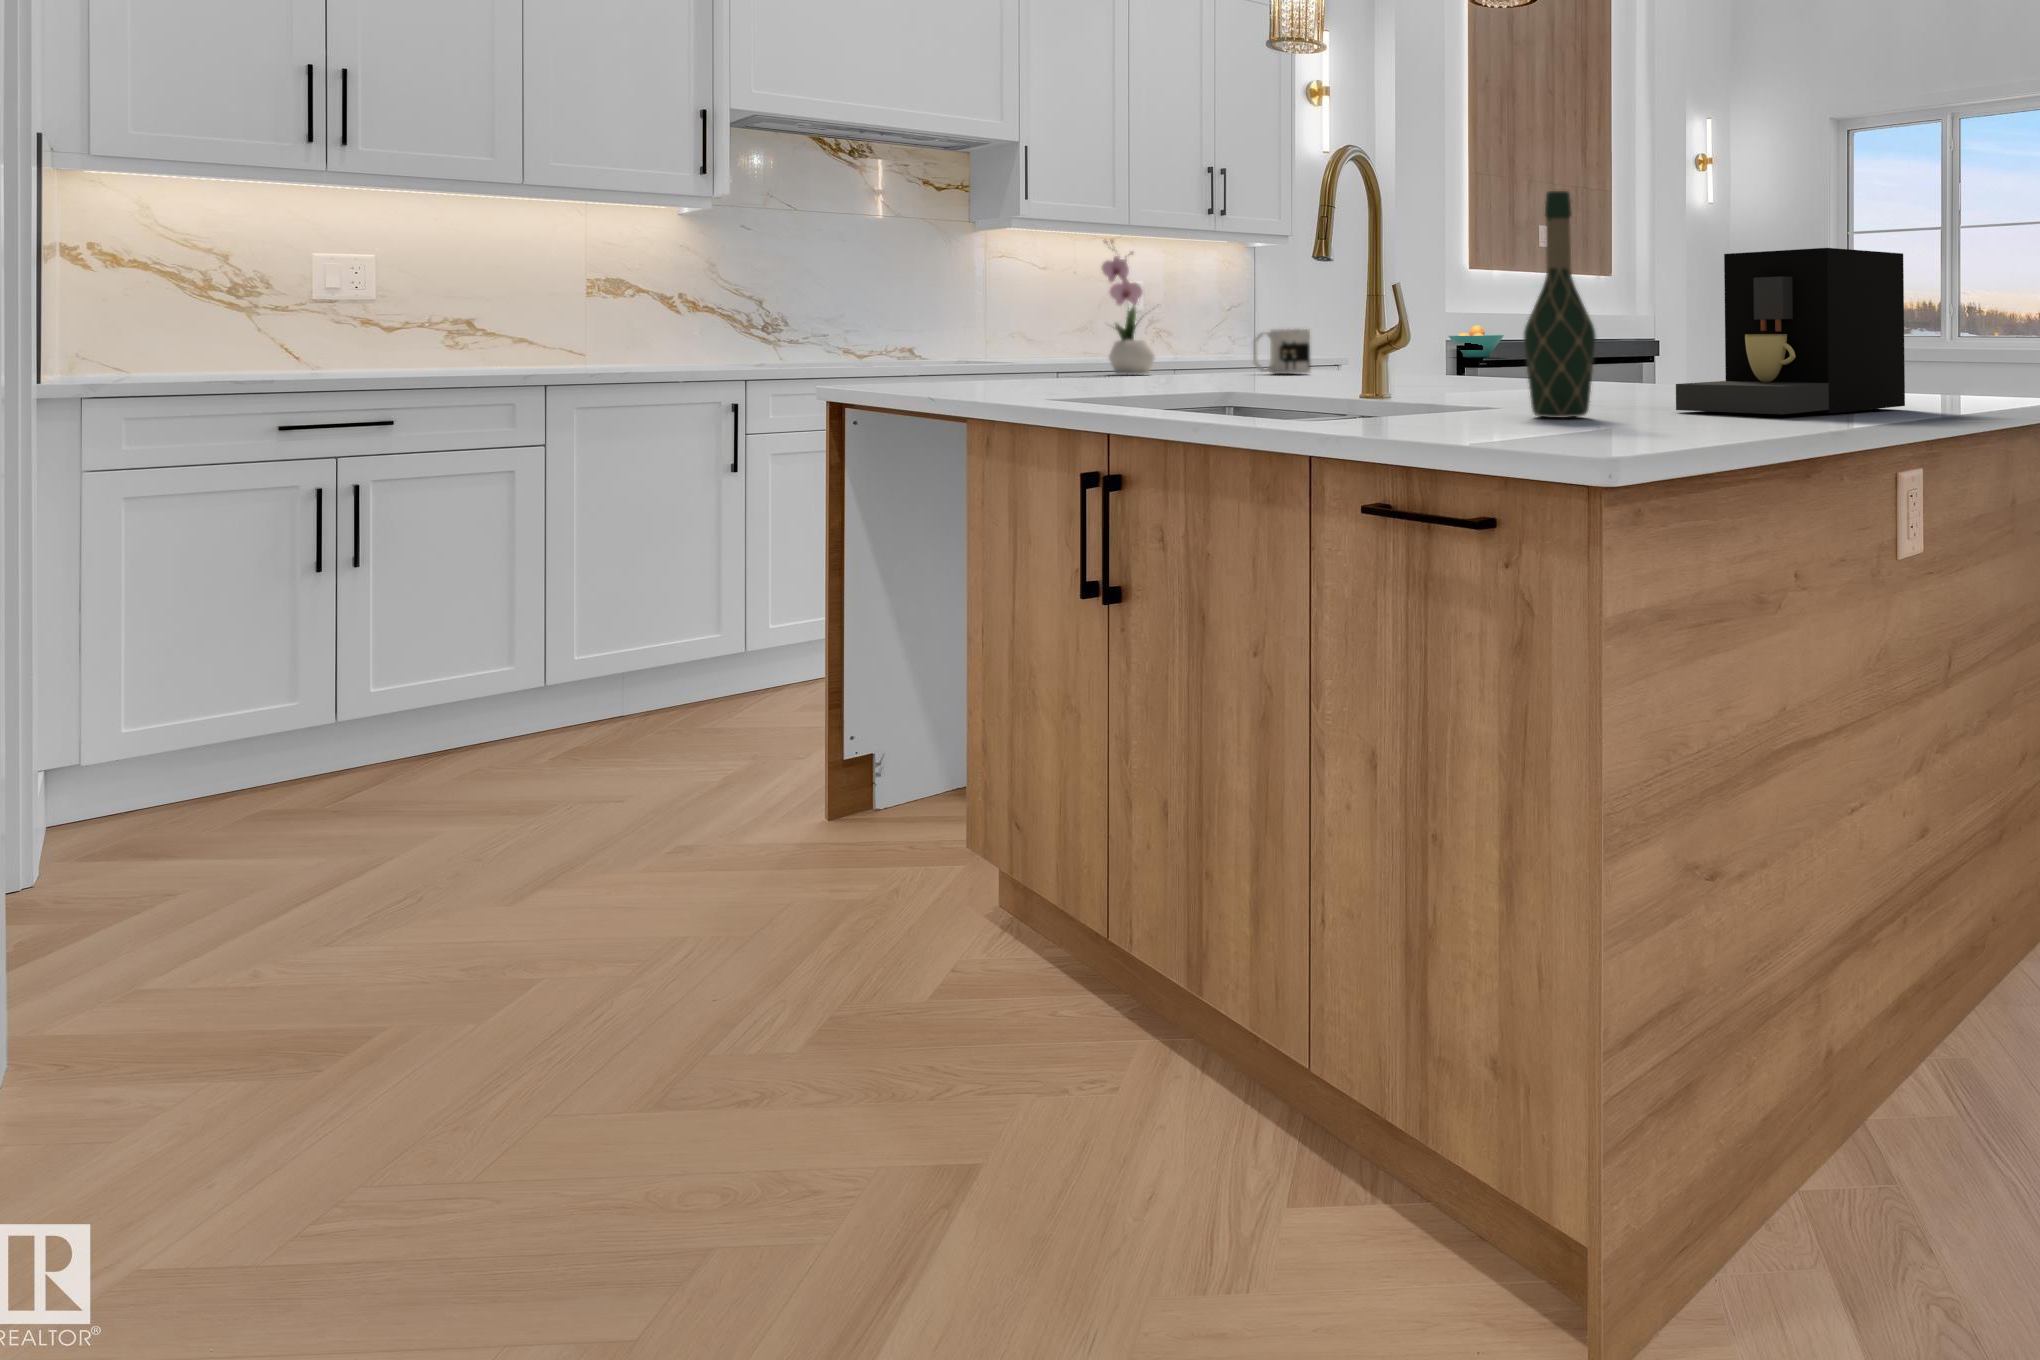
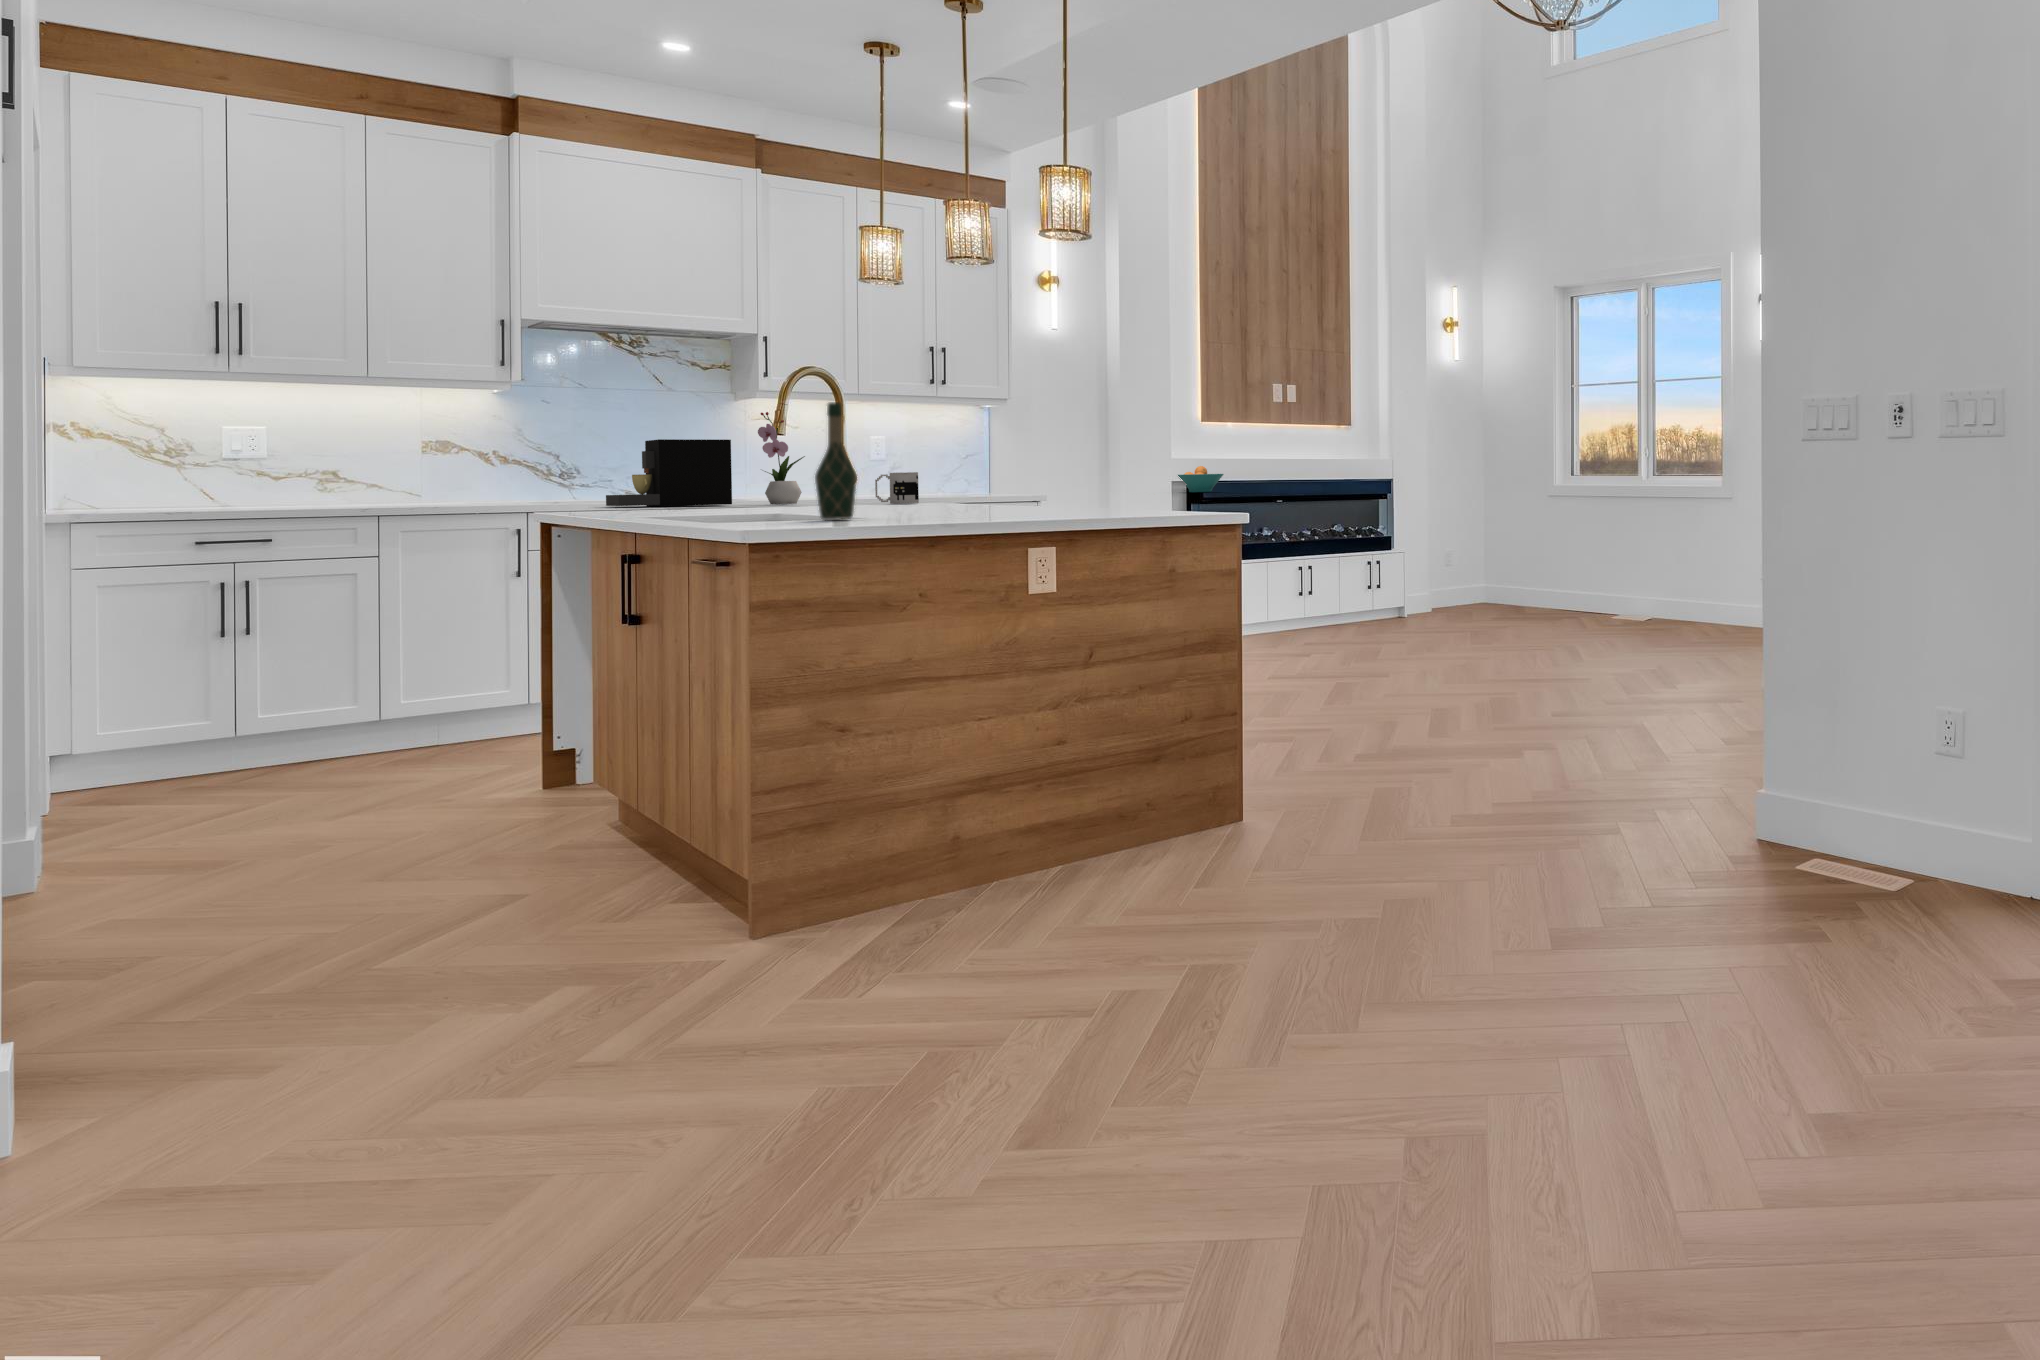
coffee maker: present [1676,248,1905,414] -> present [606,439,732,507]

